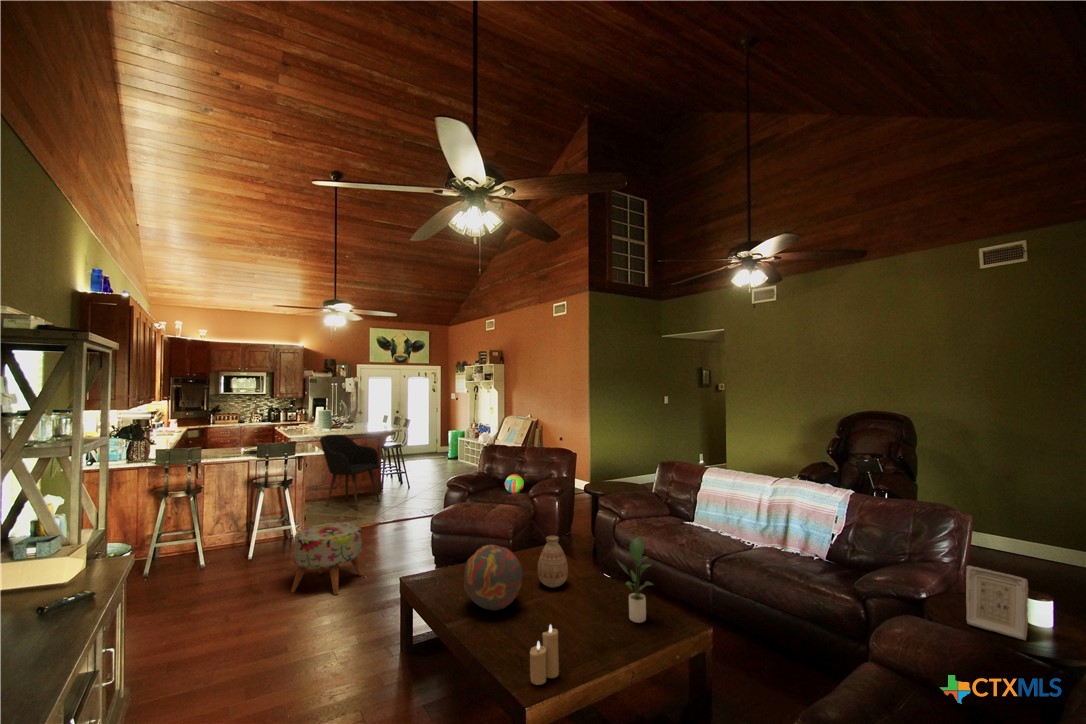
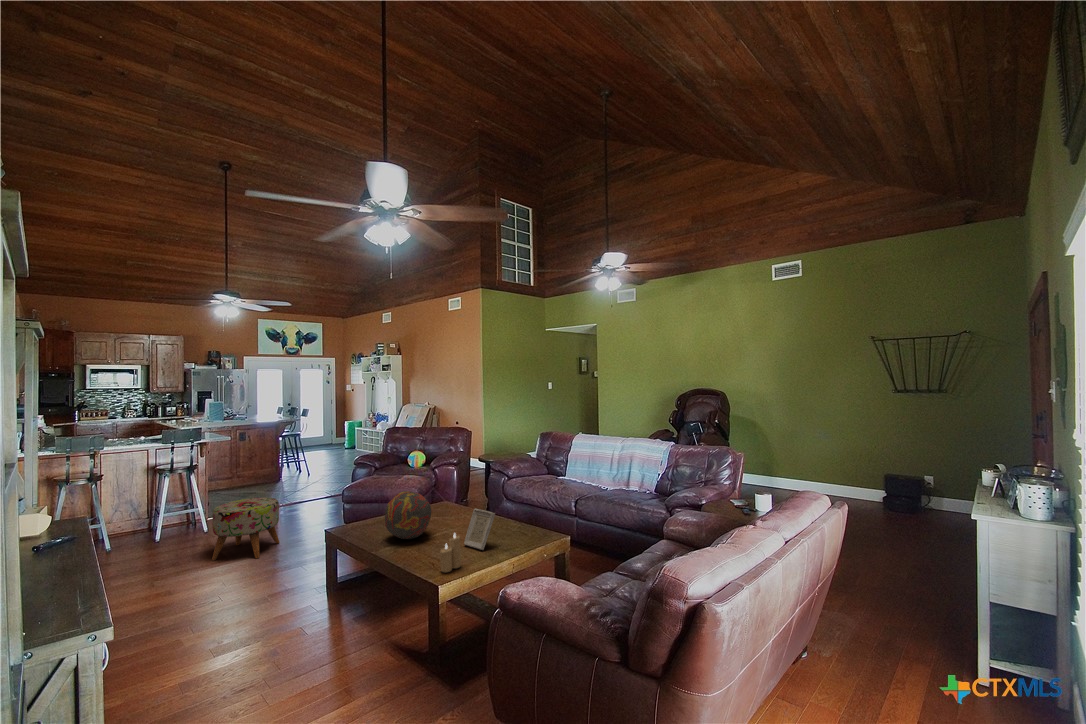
armchair: present [320,435,380,510] -> none [217,425,283,496]
vase: present [538,536,568,588] -> none [442,485,466,523]
potted plant: present [618,537,653,623] -> none [501,477,529,536]
picture frame: present [966,566,1028,640] -> present [464,508,495,550]

